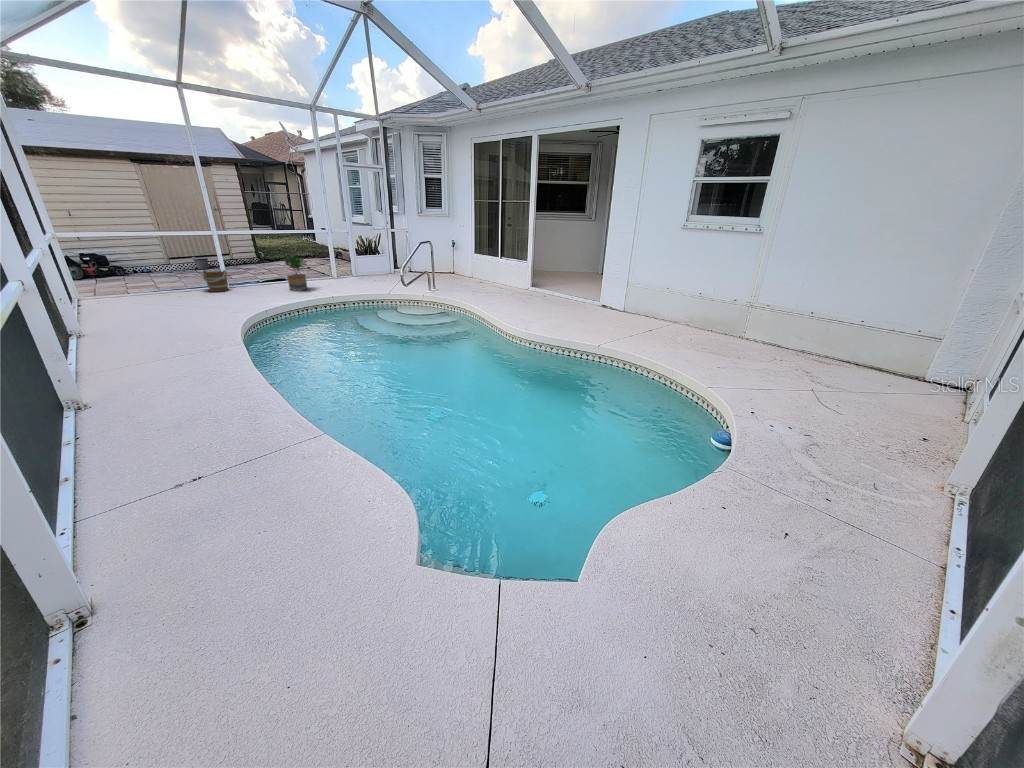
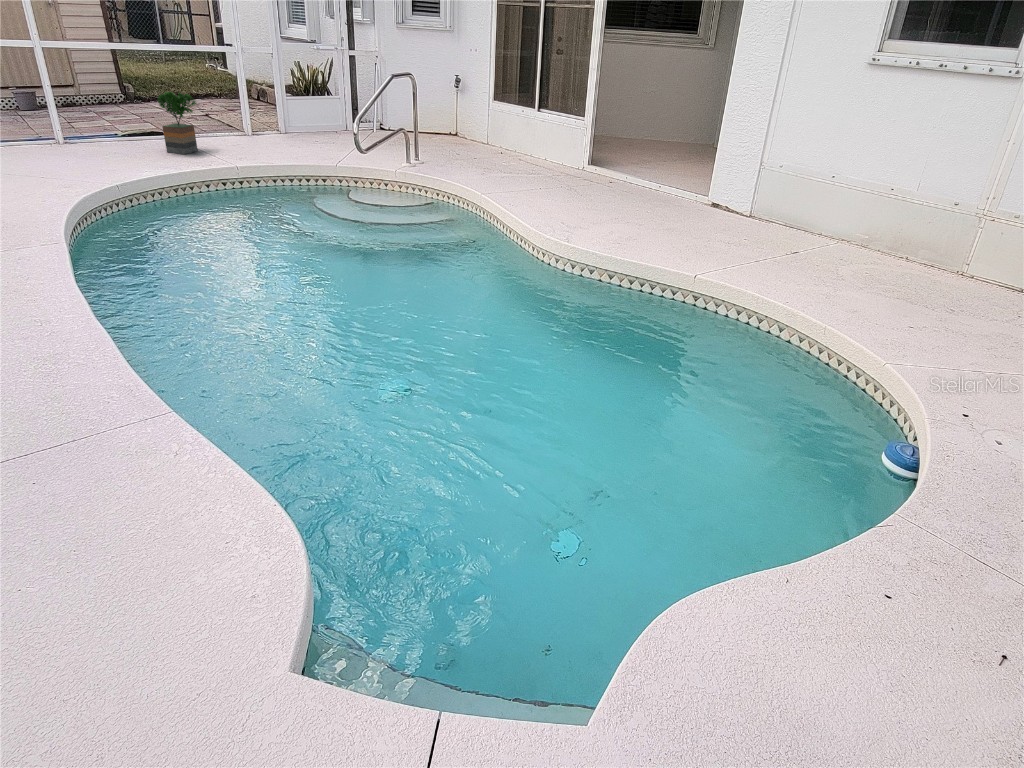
bucket: present [202,270,228,292] -> none [16,109,62,149]

